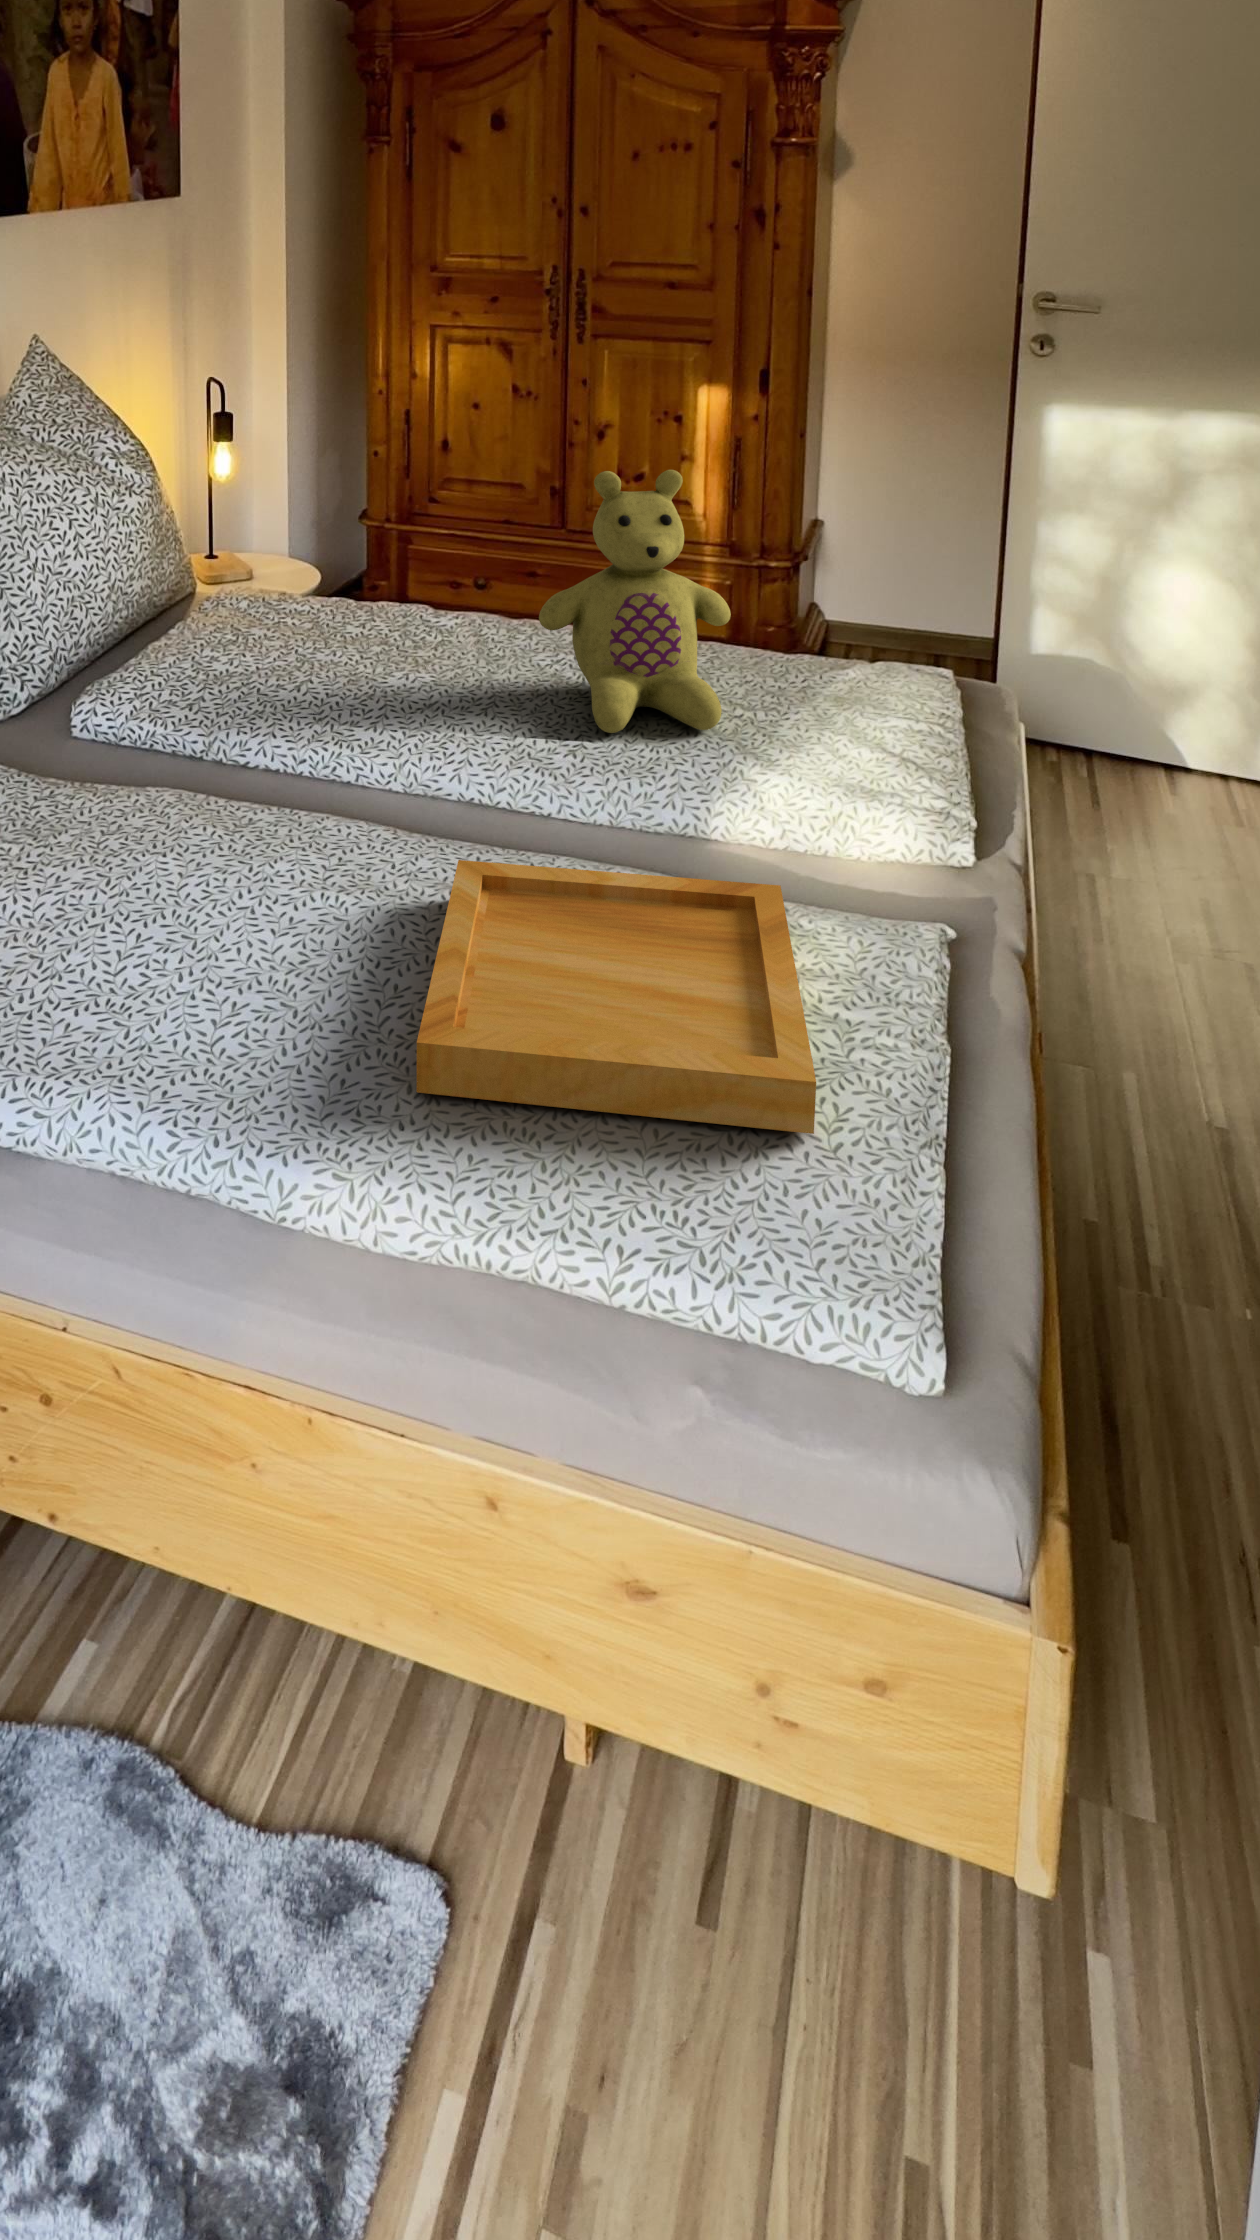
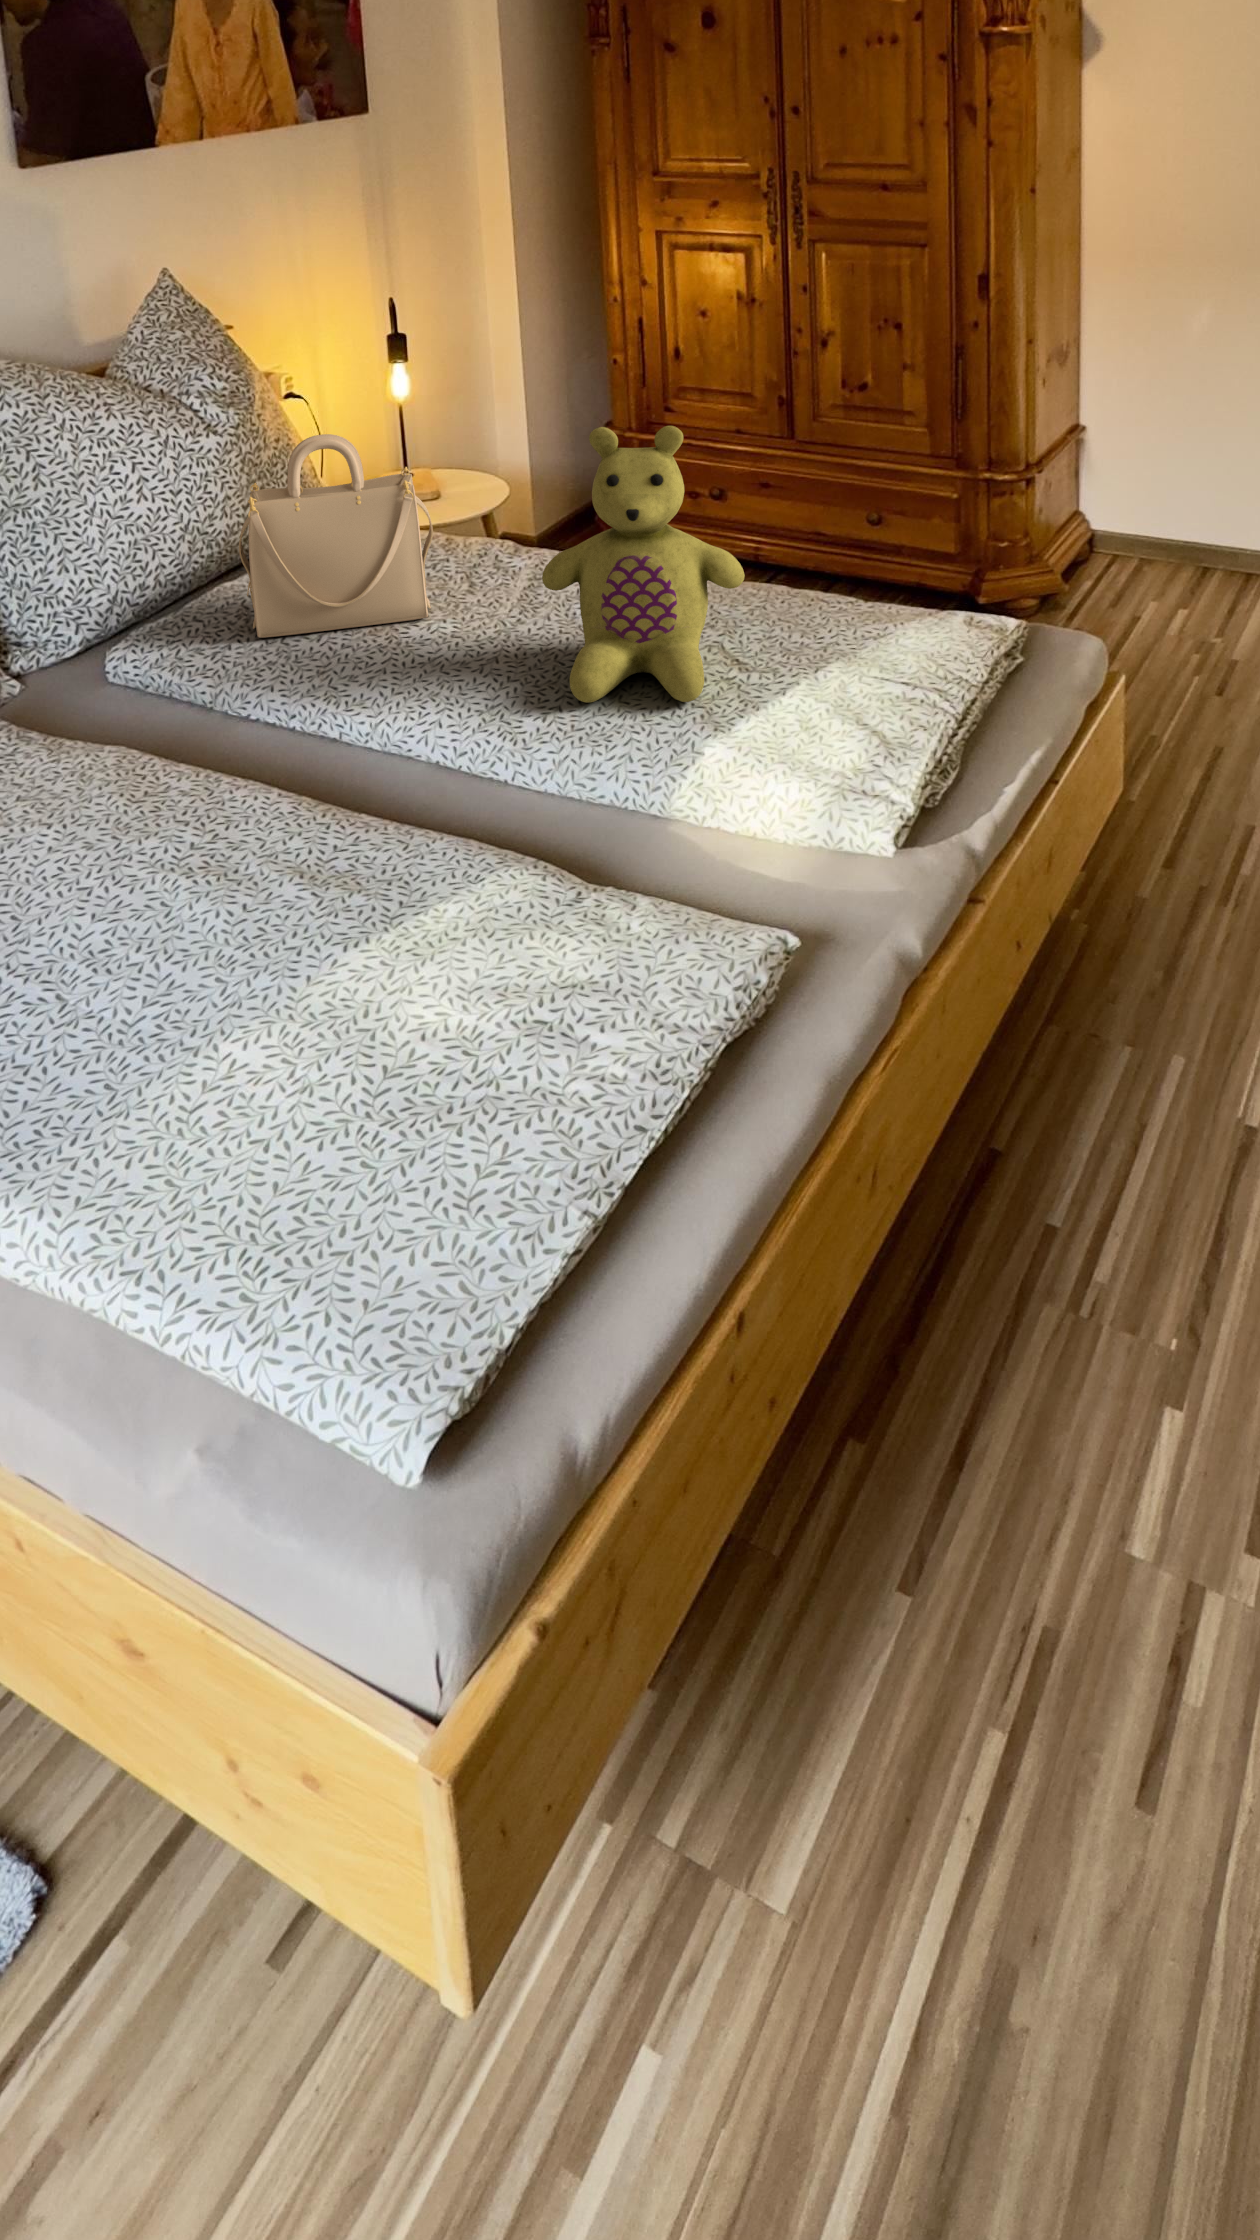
handbag: none [210,485,393,687] -> present [239,434,433,638]
tray: present [416,860,816,1134] -> none [76,852,587,1188]

